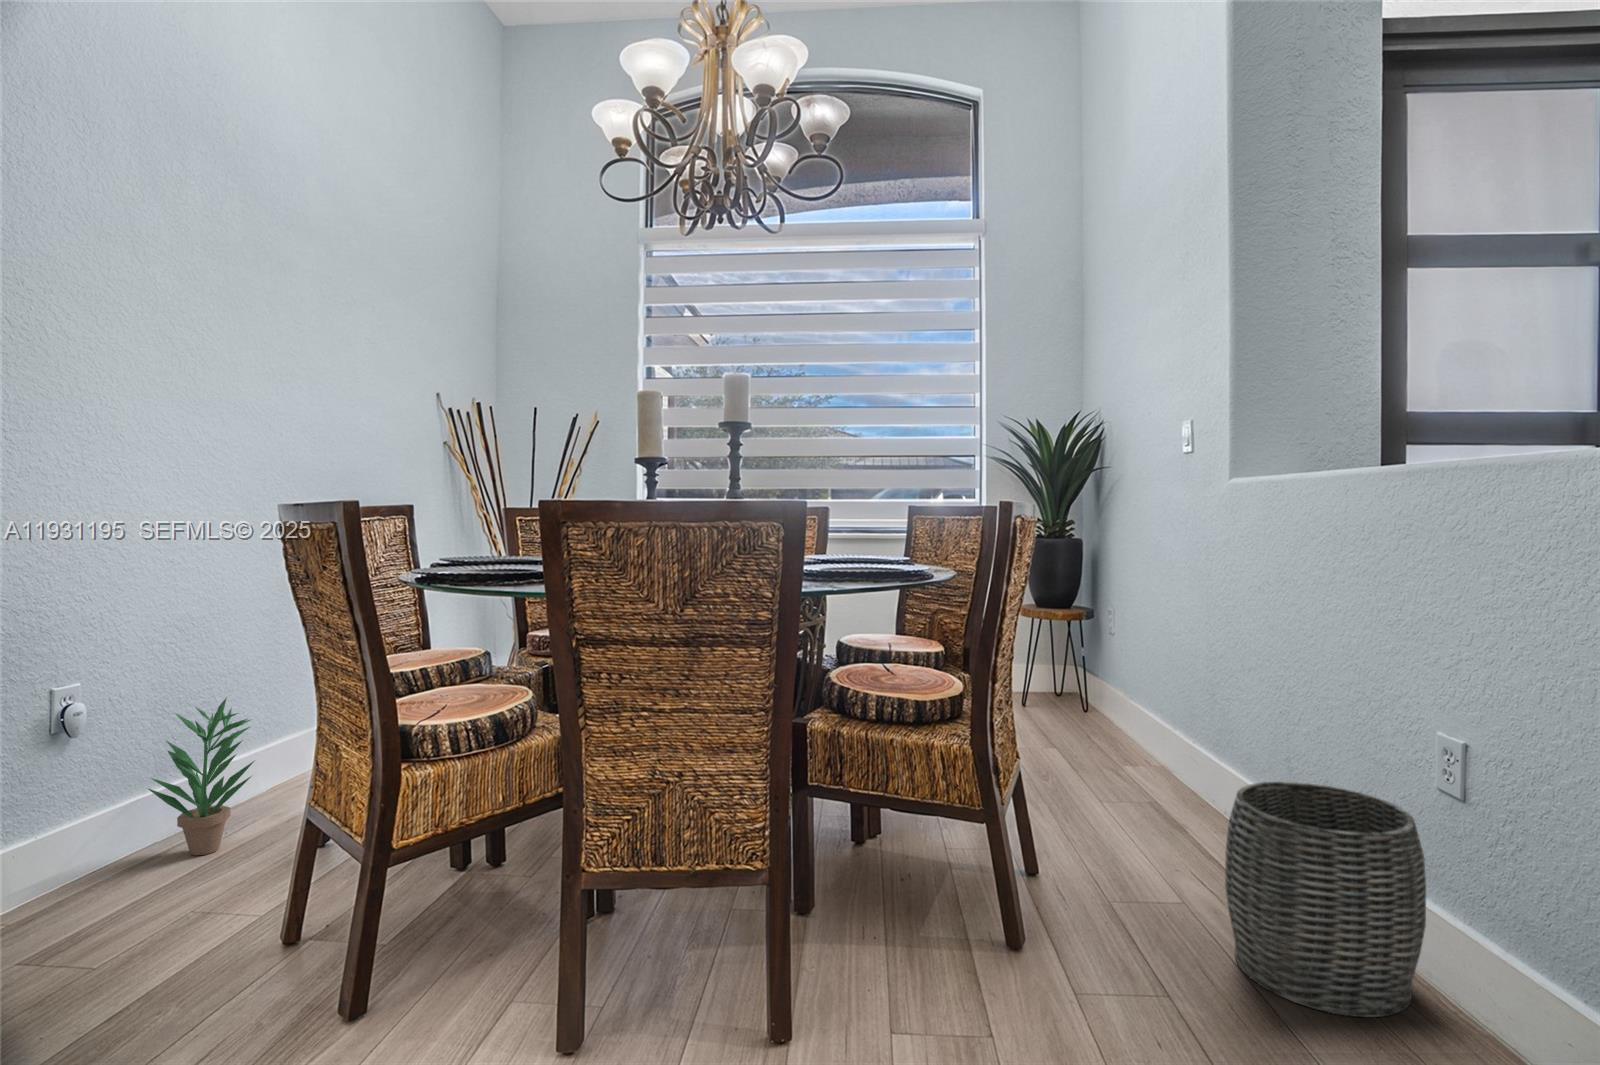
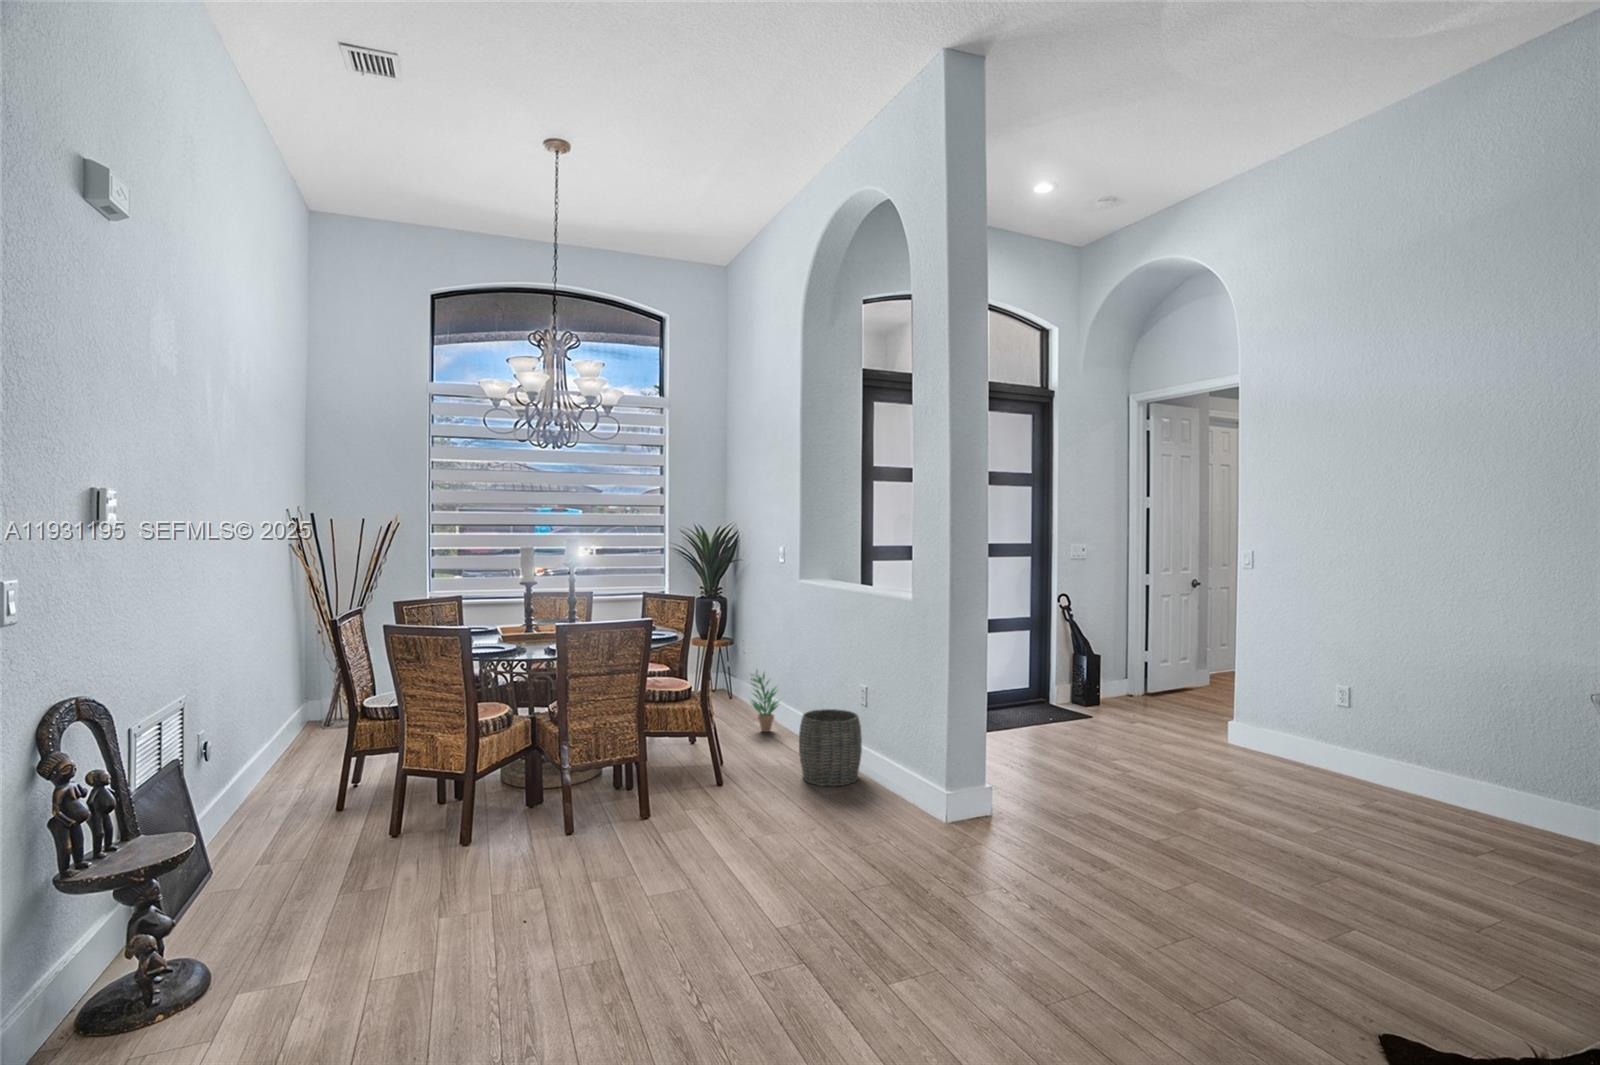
potted plant: present [148,697,254,855] -> present [750,671,779,732]

